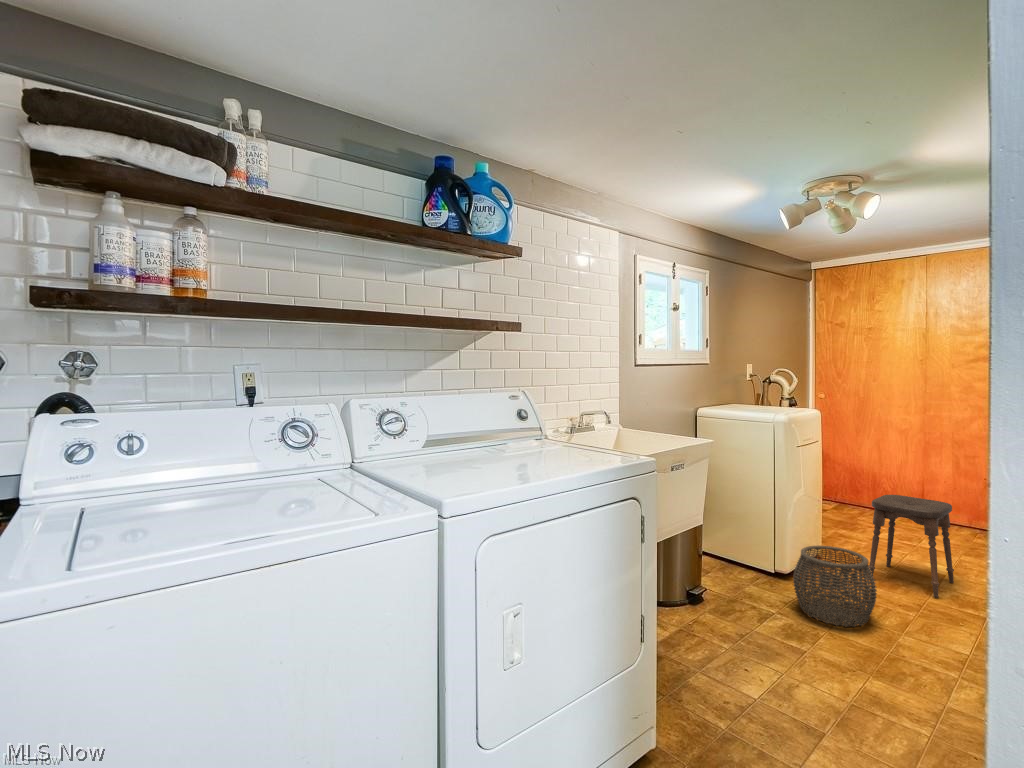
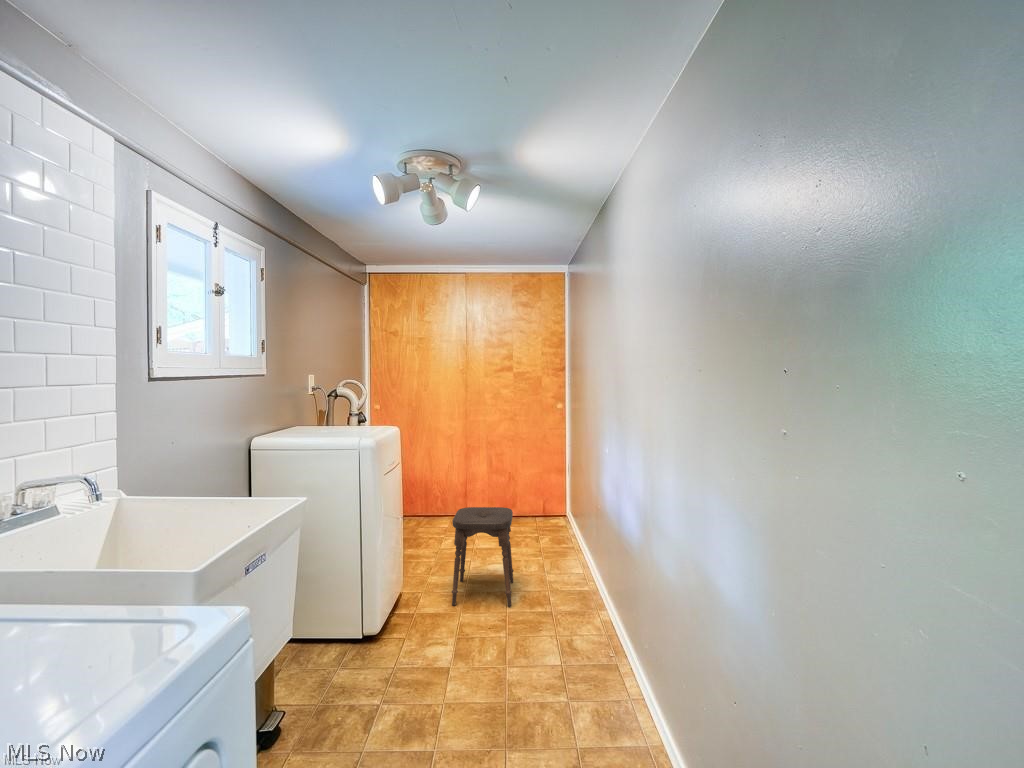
woven basket: present [793,546,877,627] -> none [395,590,481,694]

